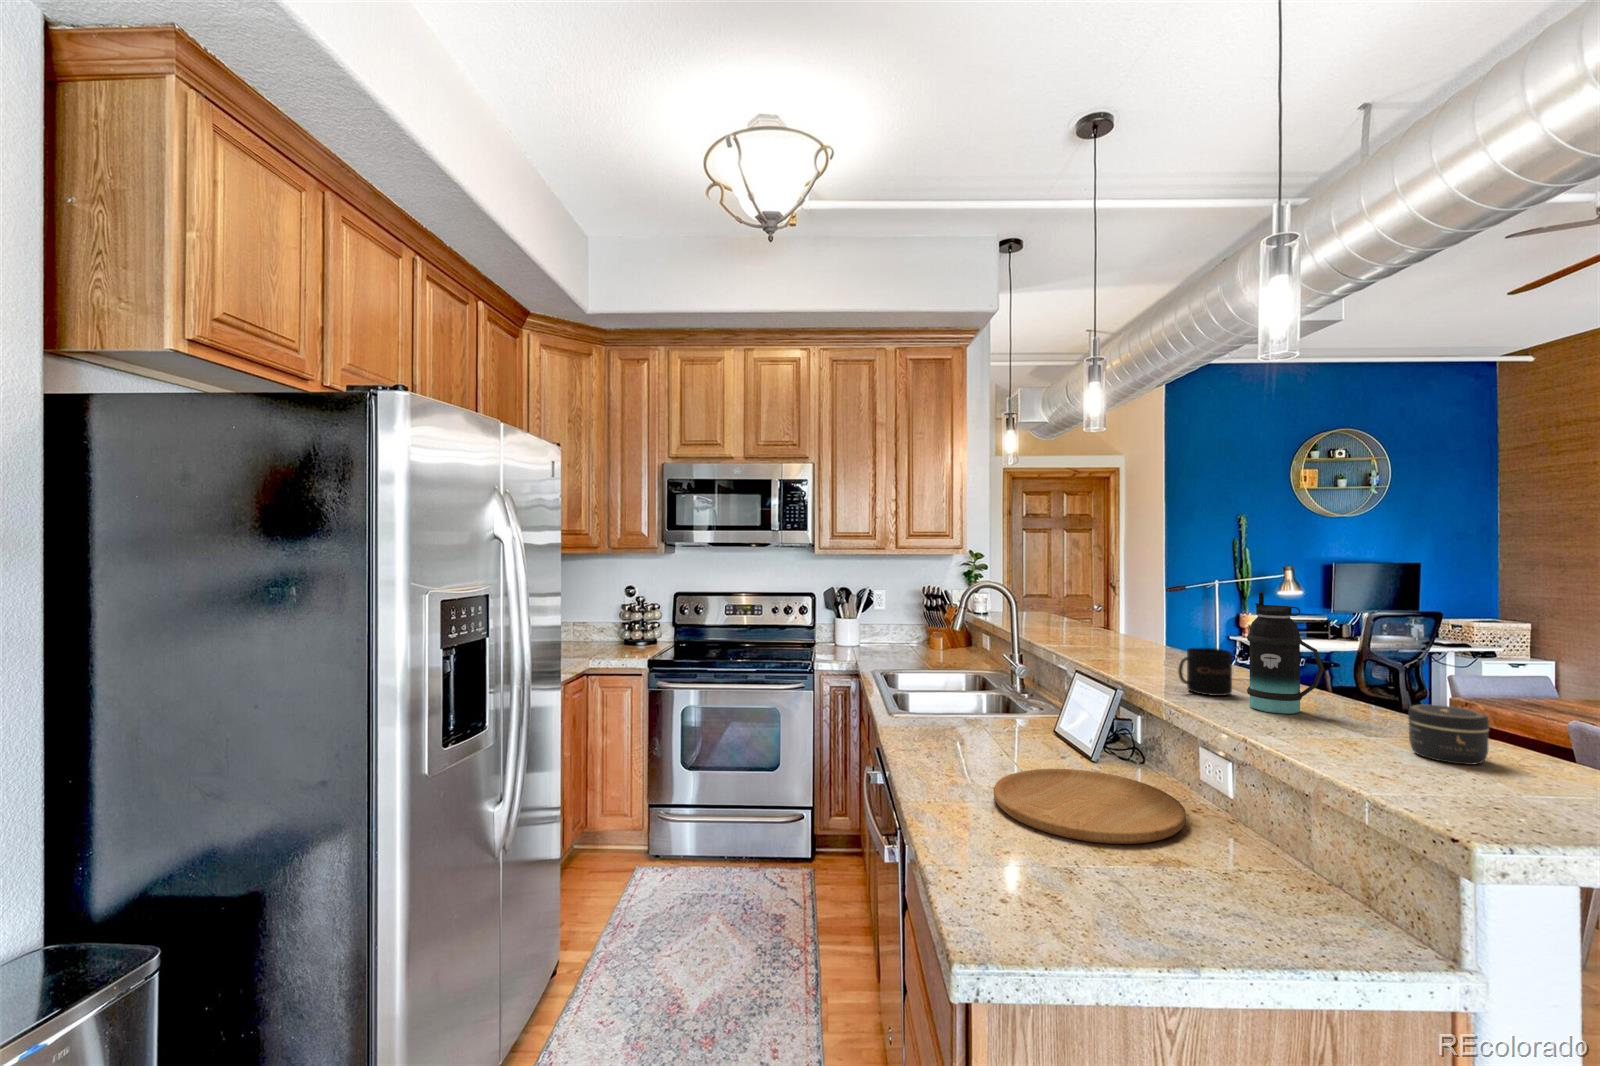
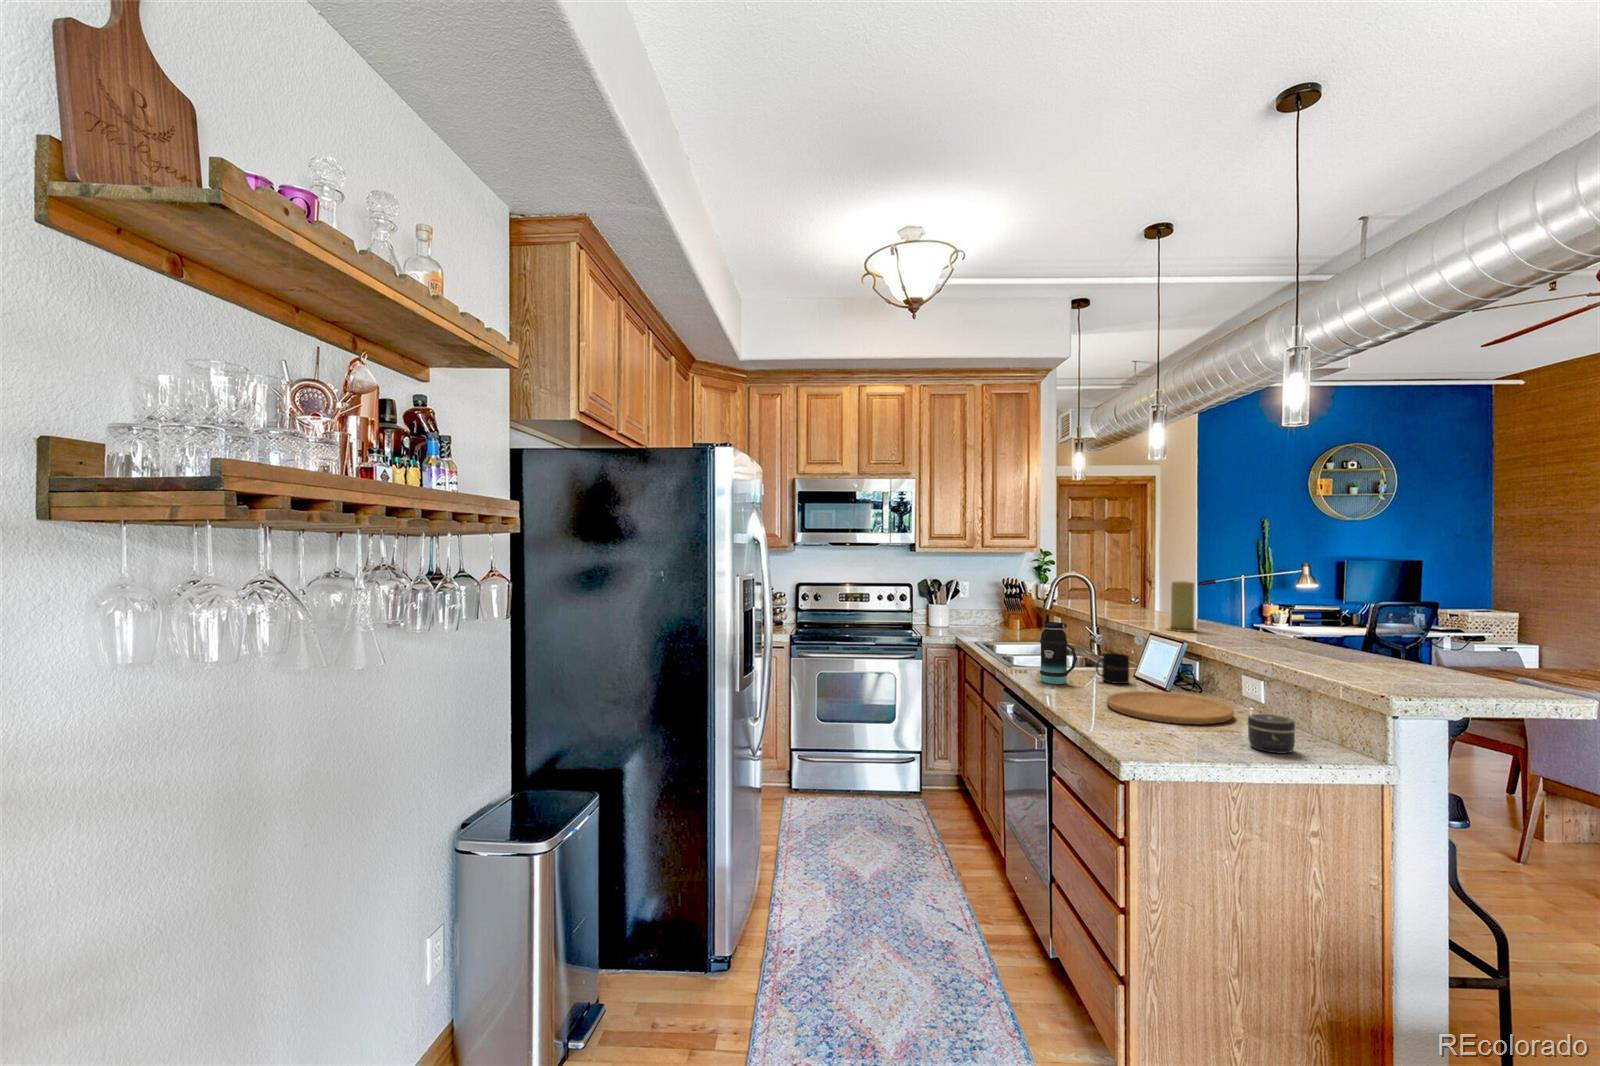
bottle: present [1247,592,1324,714] -> present [1040,614,1077,684]
candle: none [1104,596,1147,667] -> present [1167,581,1197,632]
mug: present [1178,648,1232,696] -> present [1096,653,1129,684]
jar: present [1408,705,1489,765] -> present [1248,714,1295,754]

